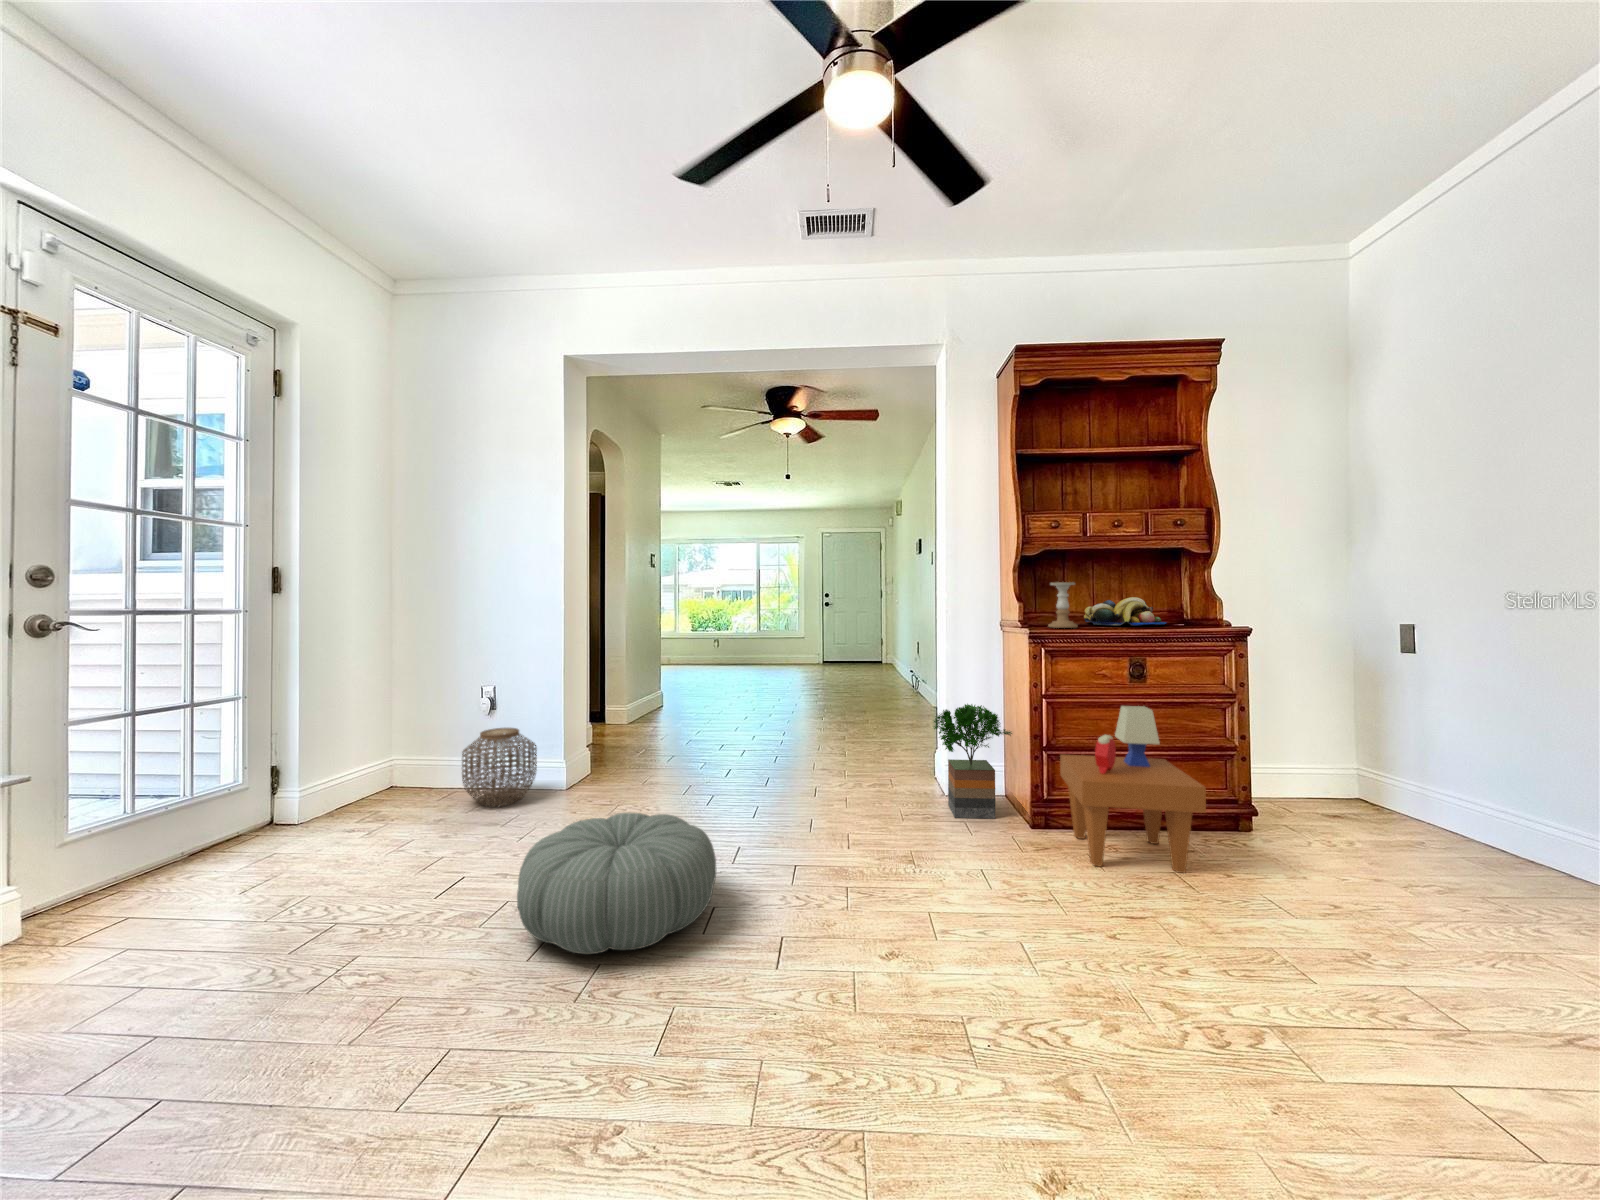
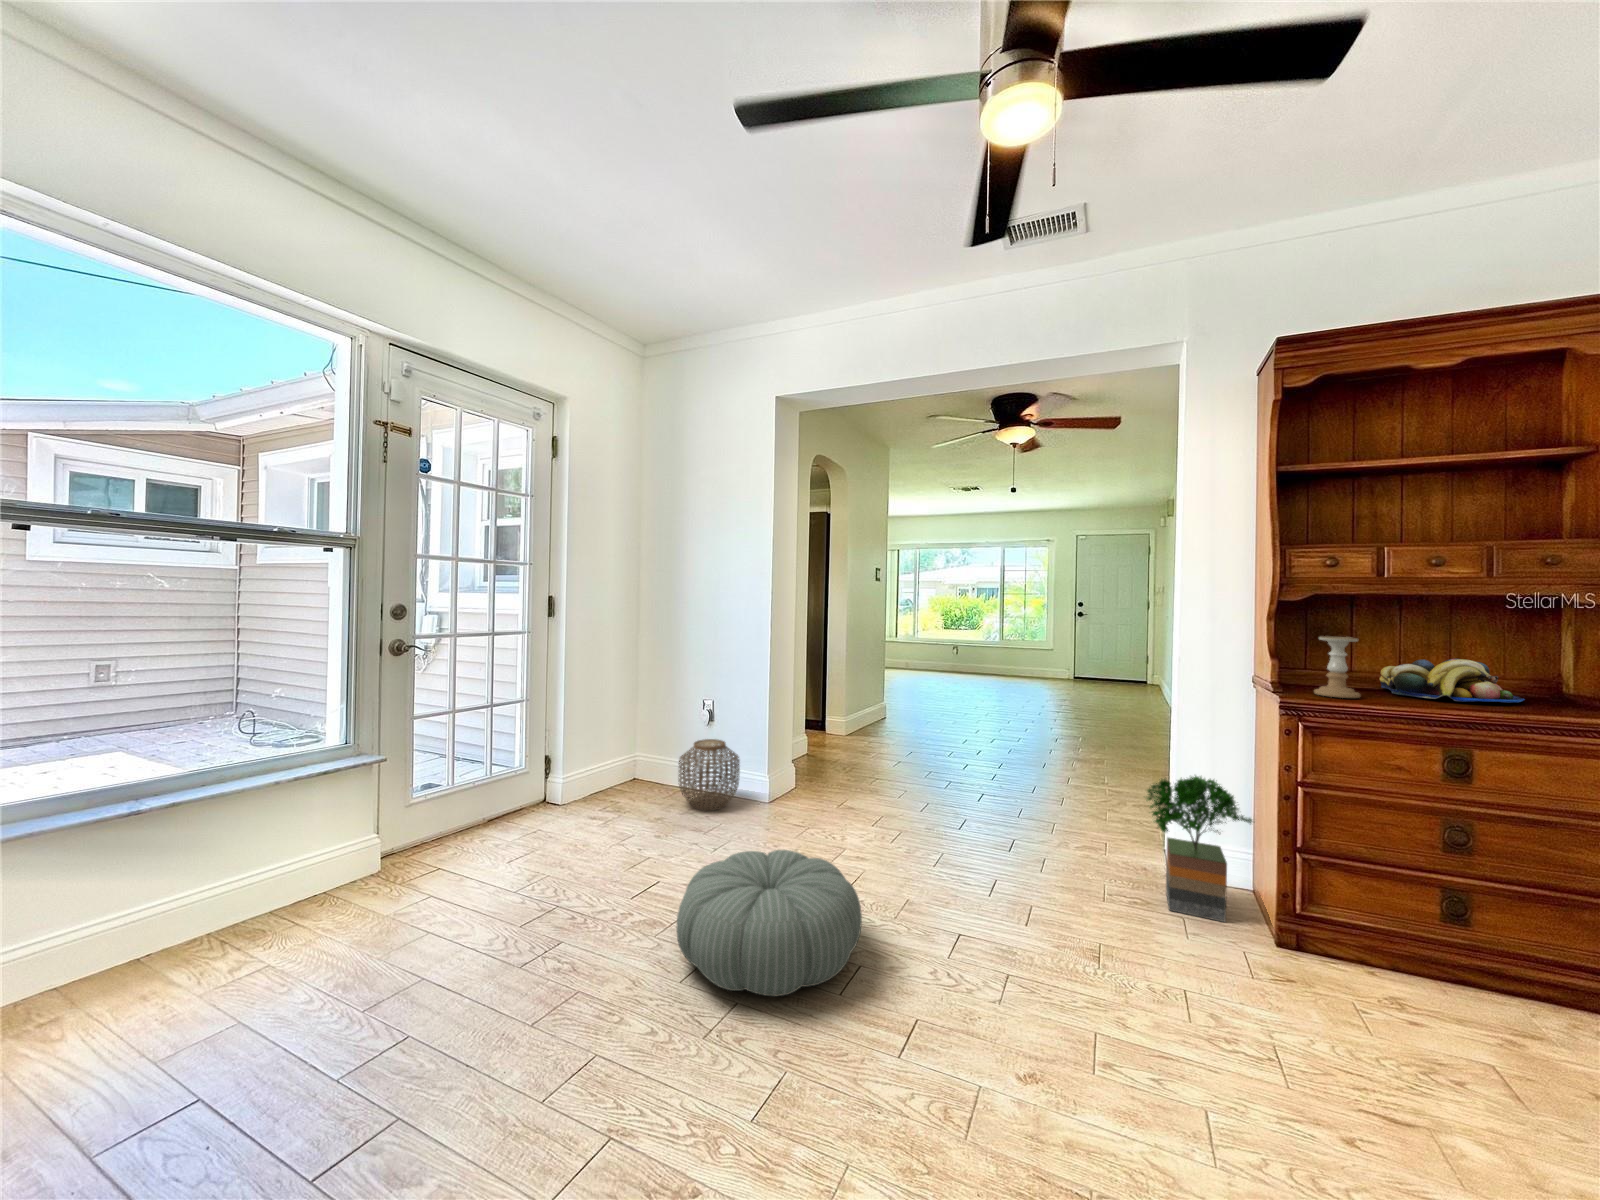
side table: present [1060,706,1206,873] -> none [1322,814,1562,1076]

